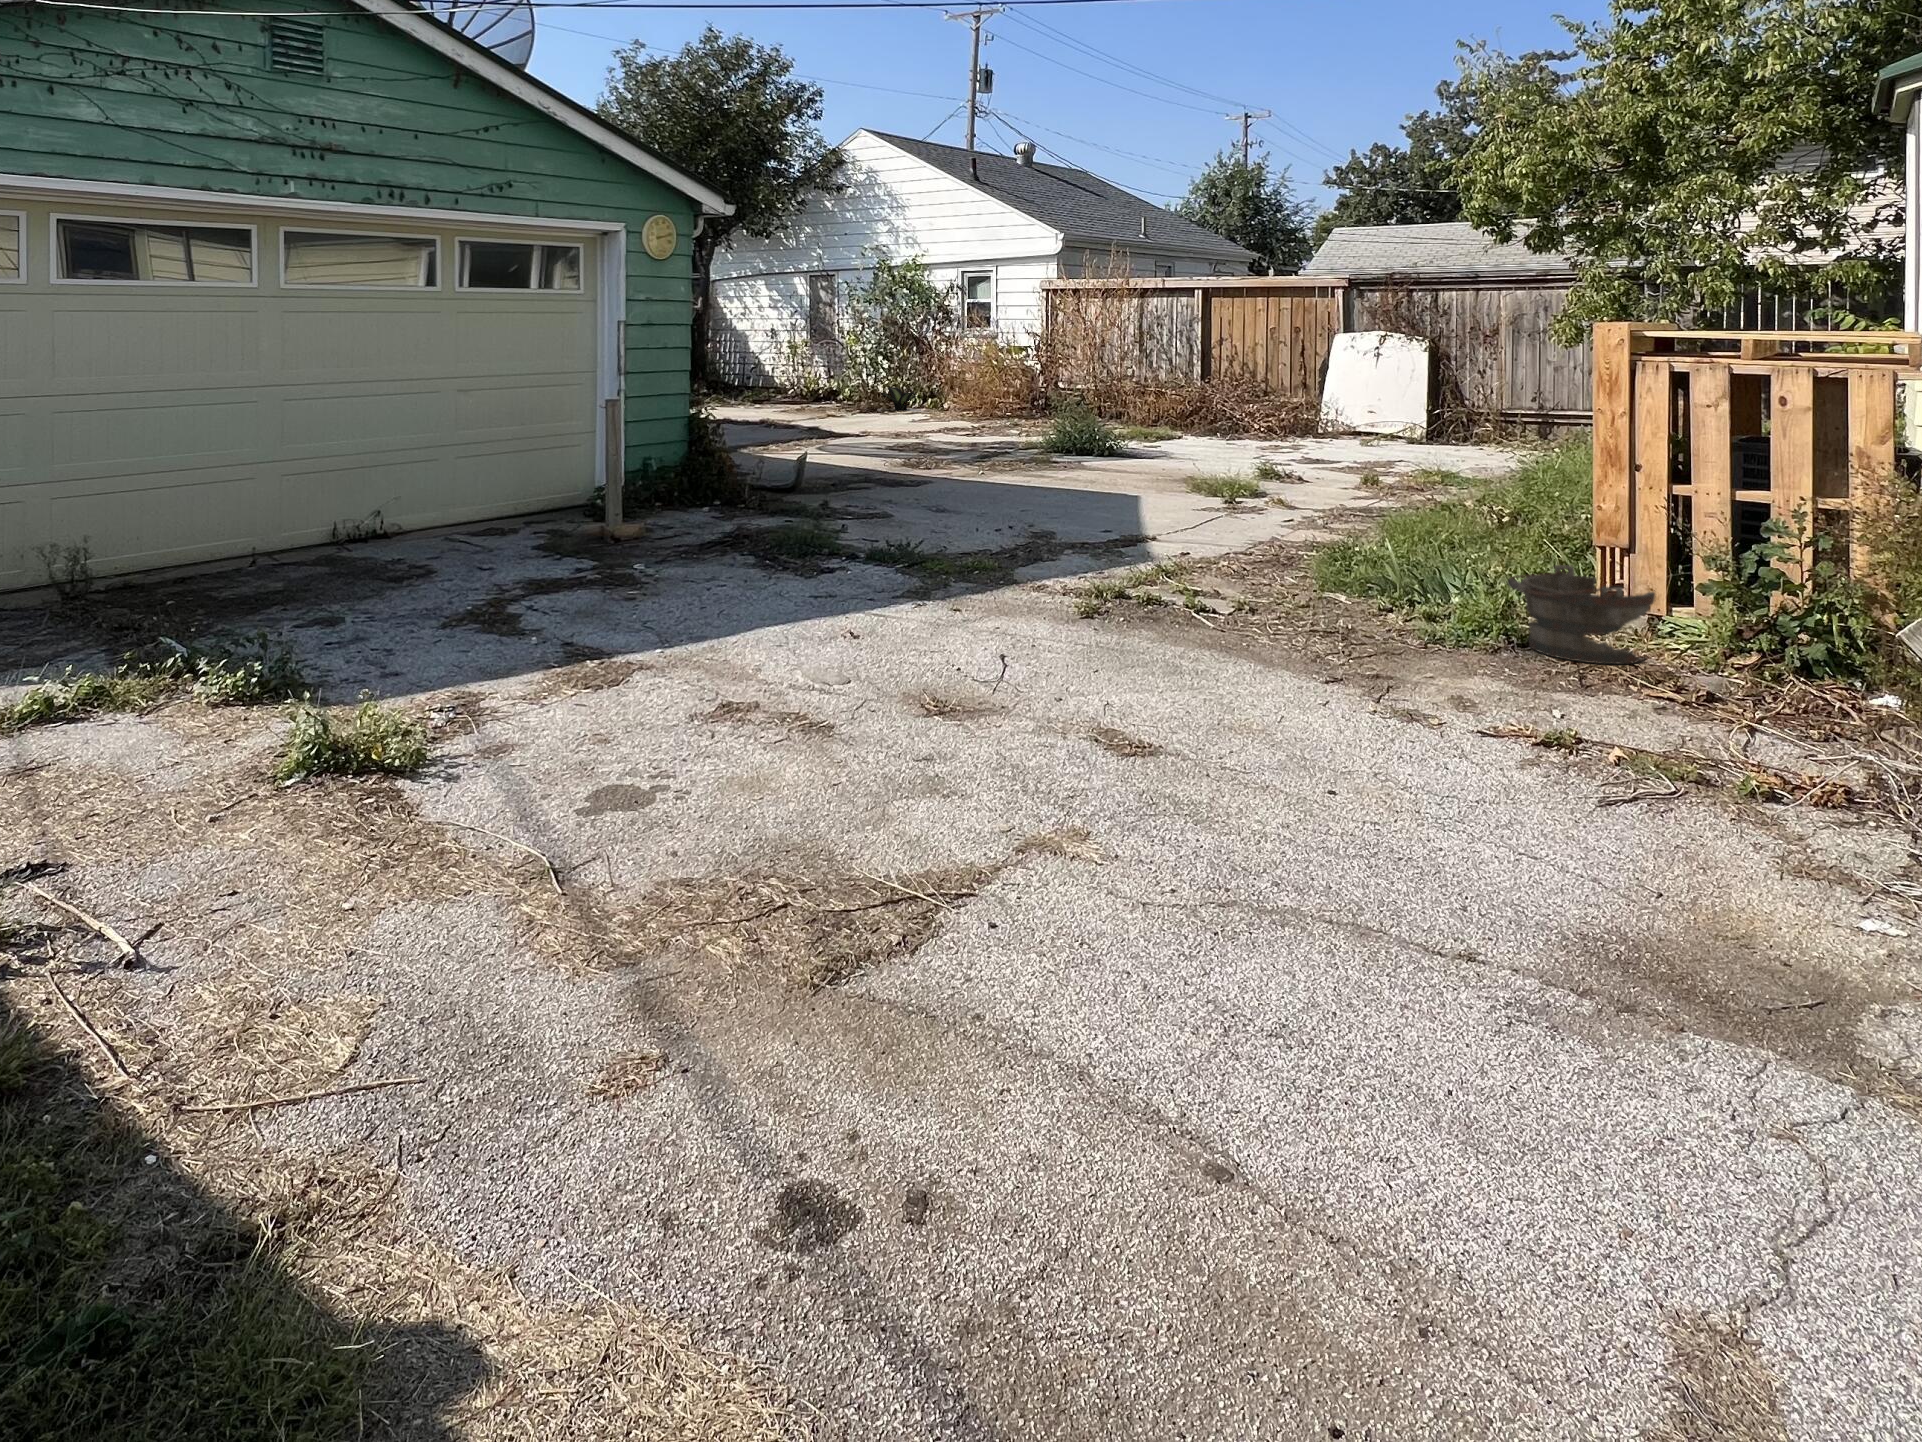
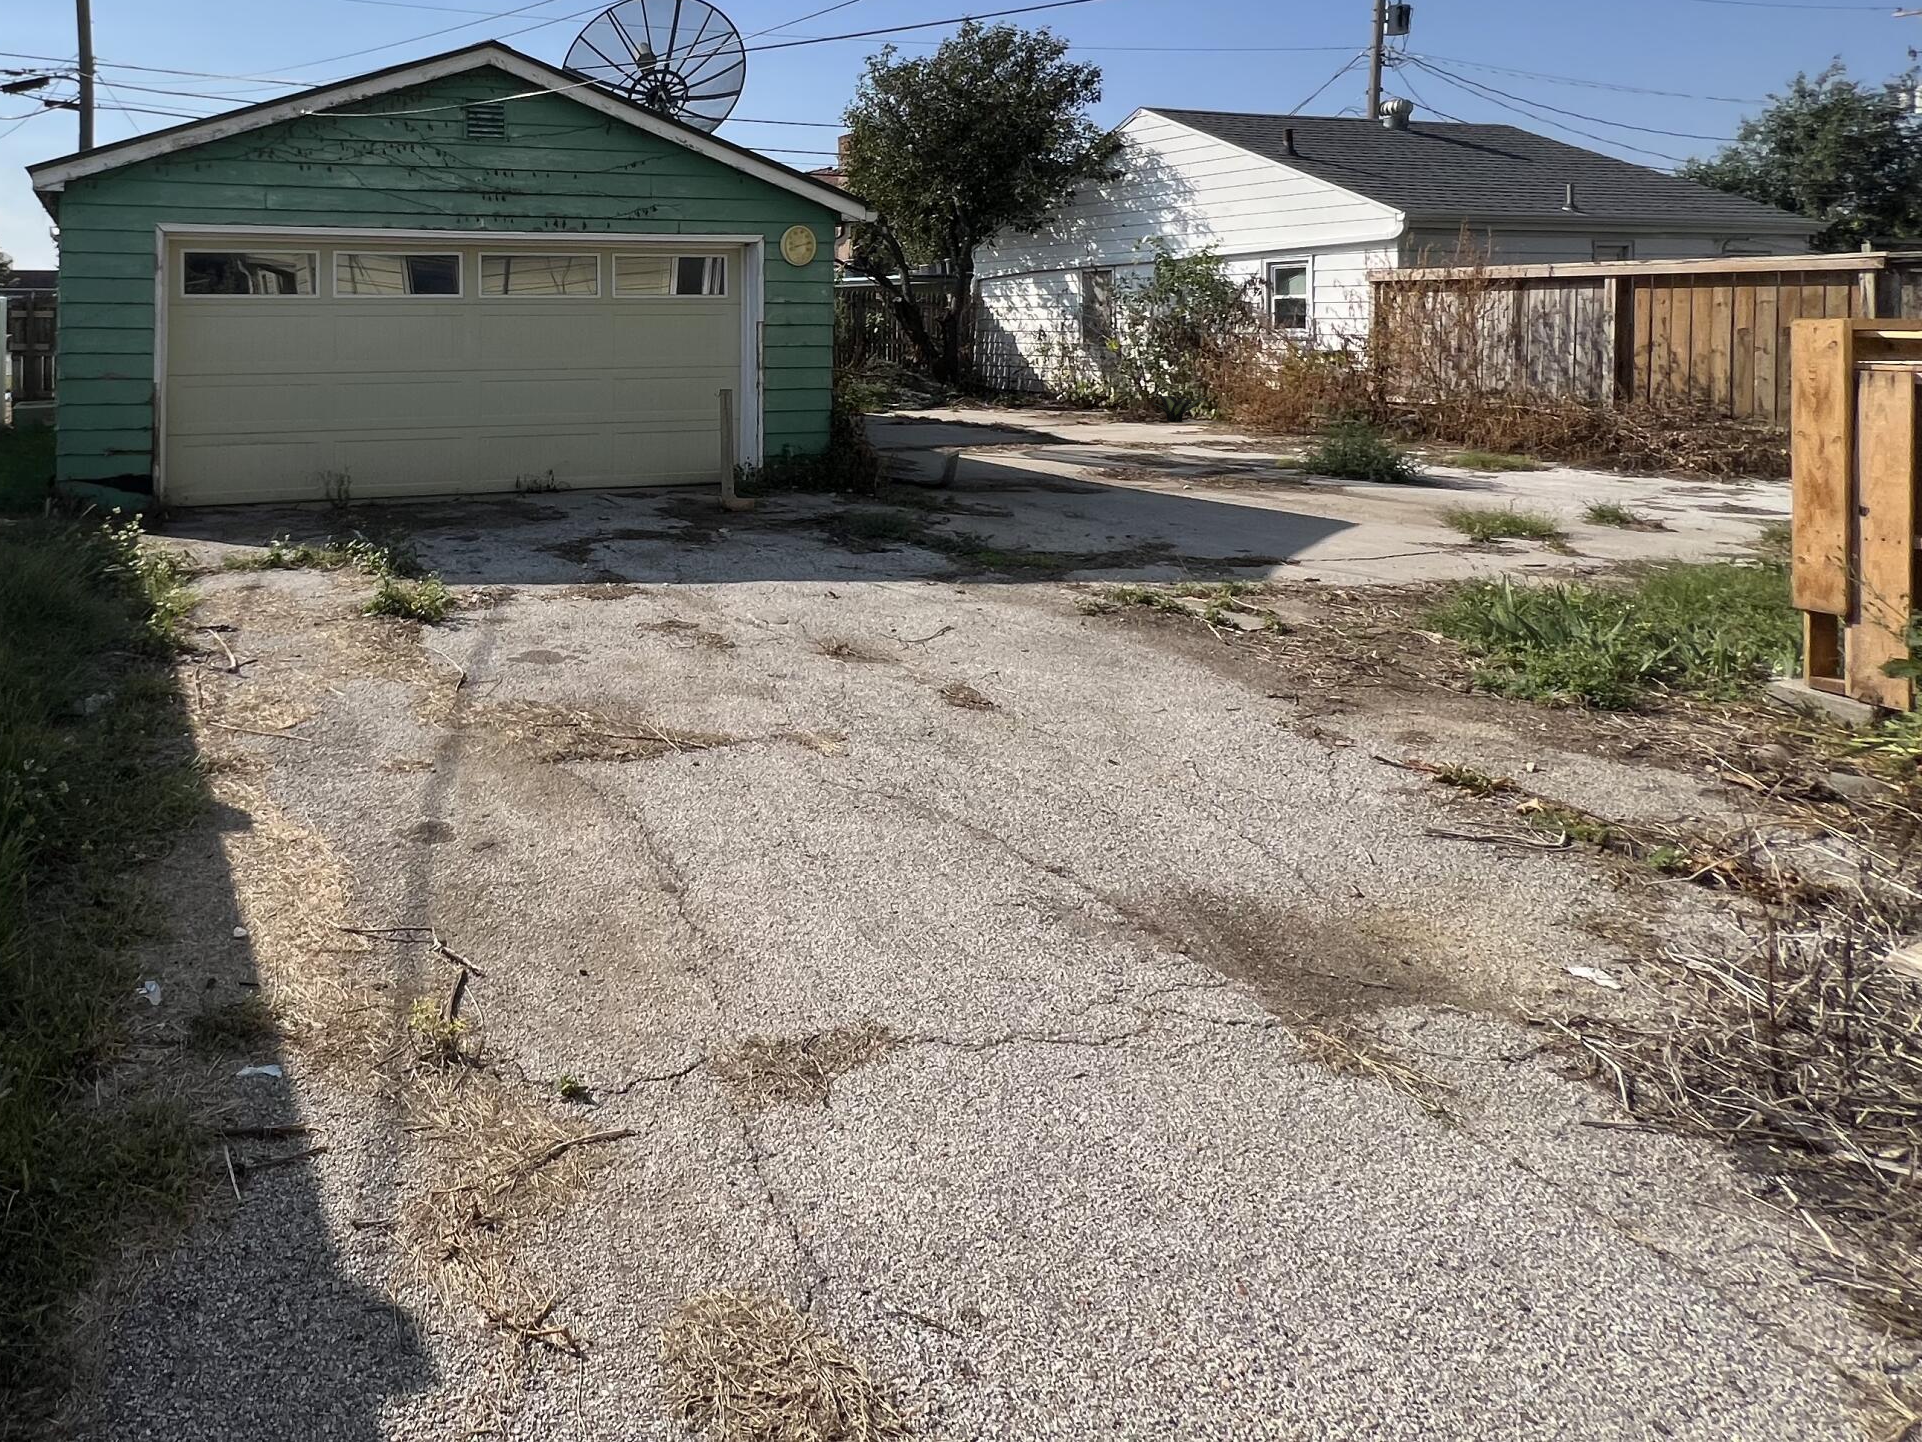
bucket: present [1507,565,1655,664] -> none [1651,627,1867,752]

